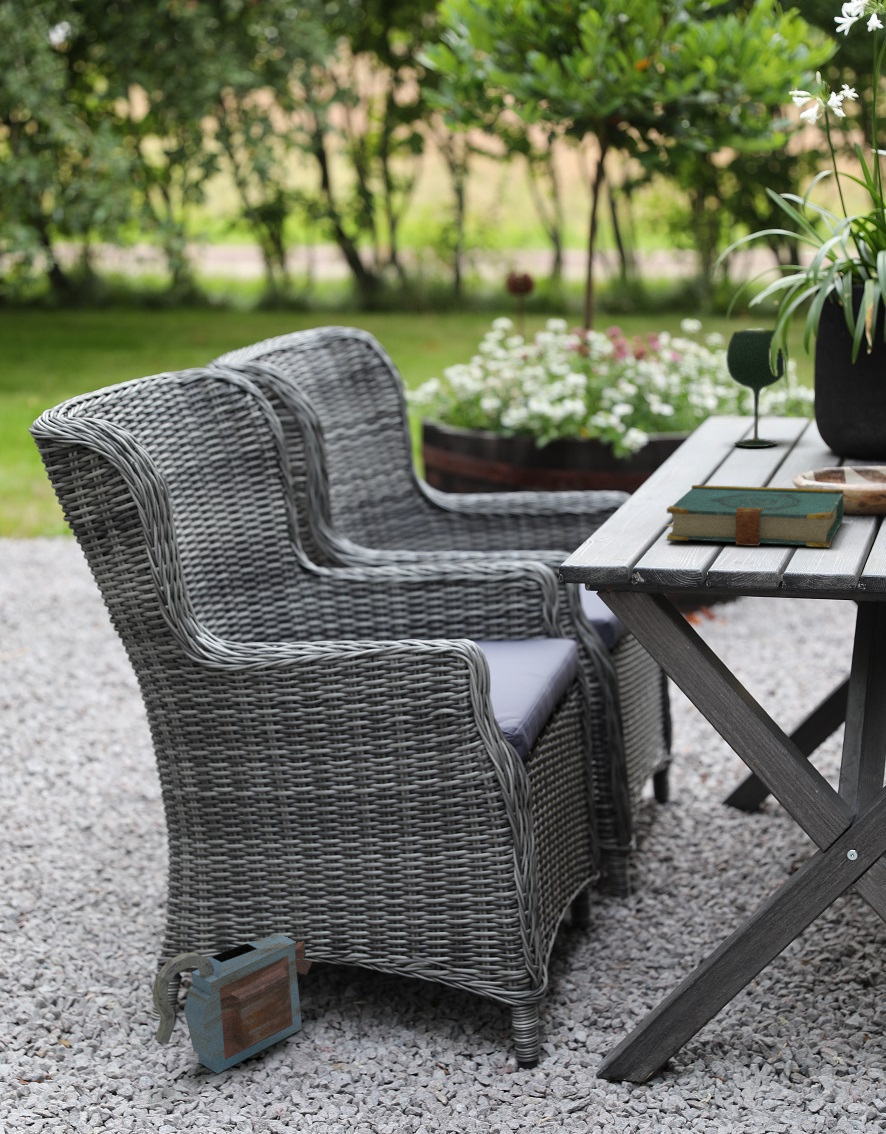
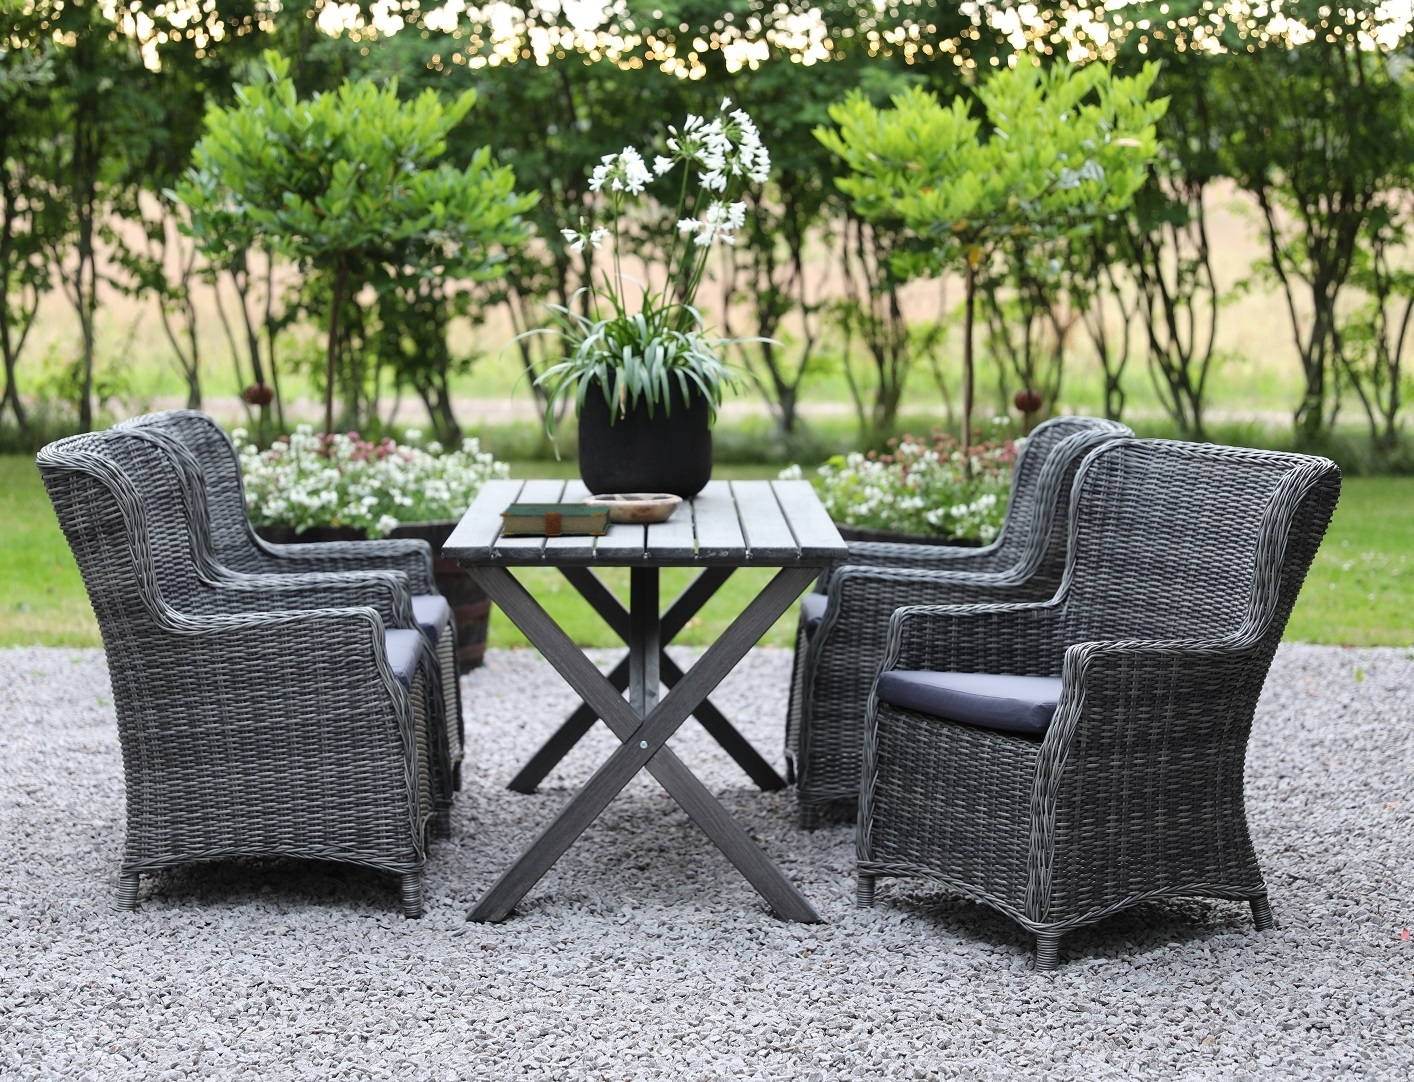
wine glass: present [726,330,788,447] -> none [512,403,558,490]
watering can: present [152,934,312,1074] -> none [144,811,261,936]

